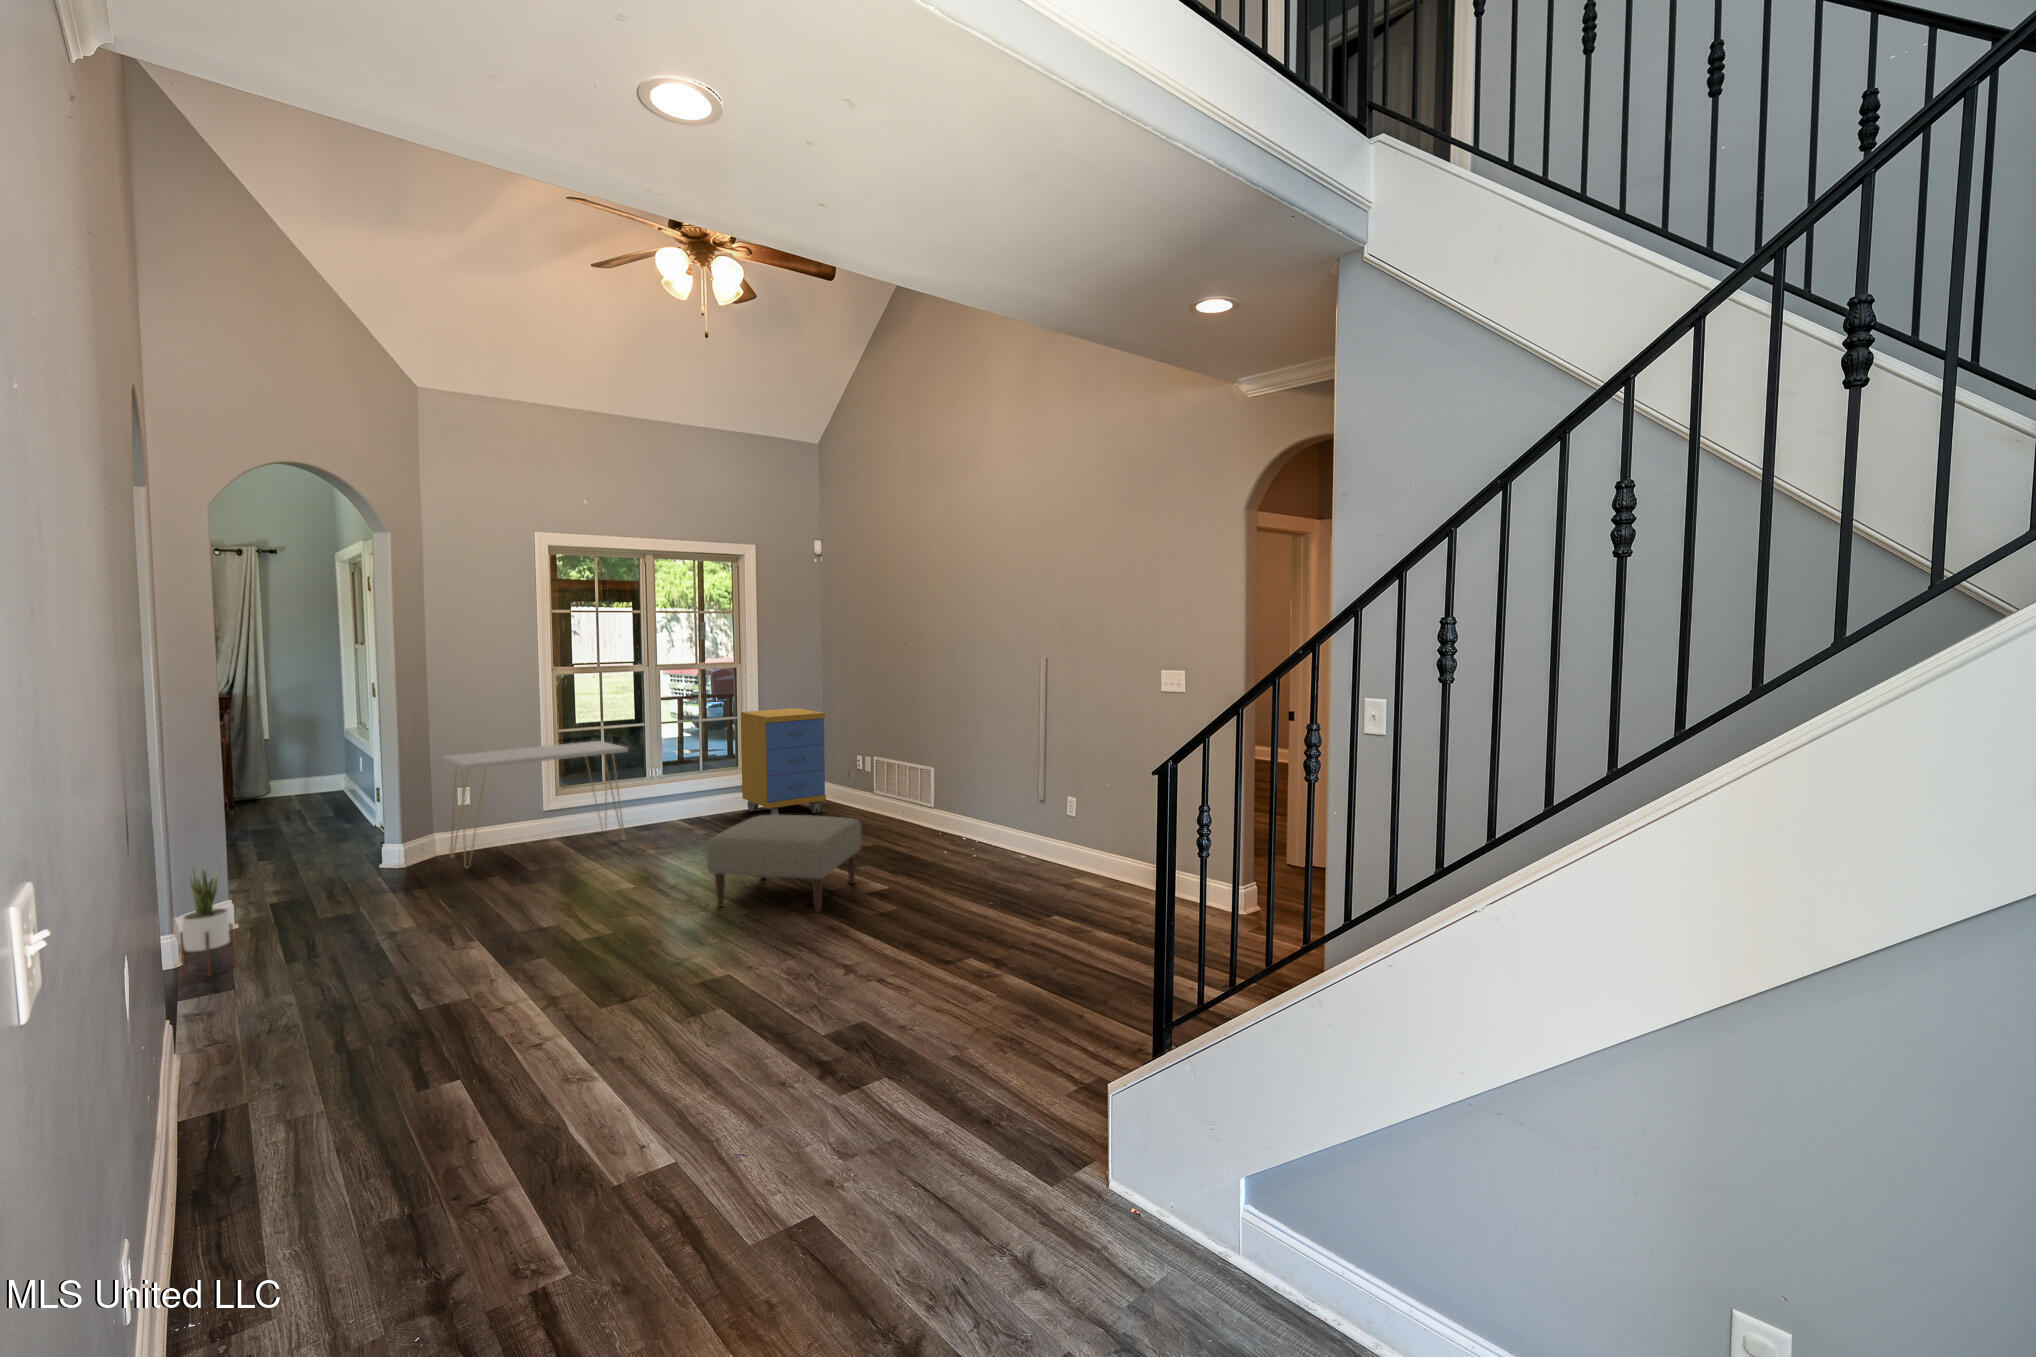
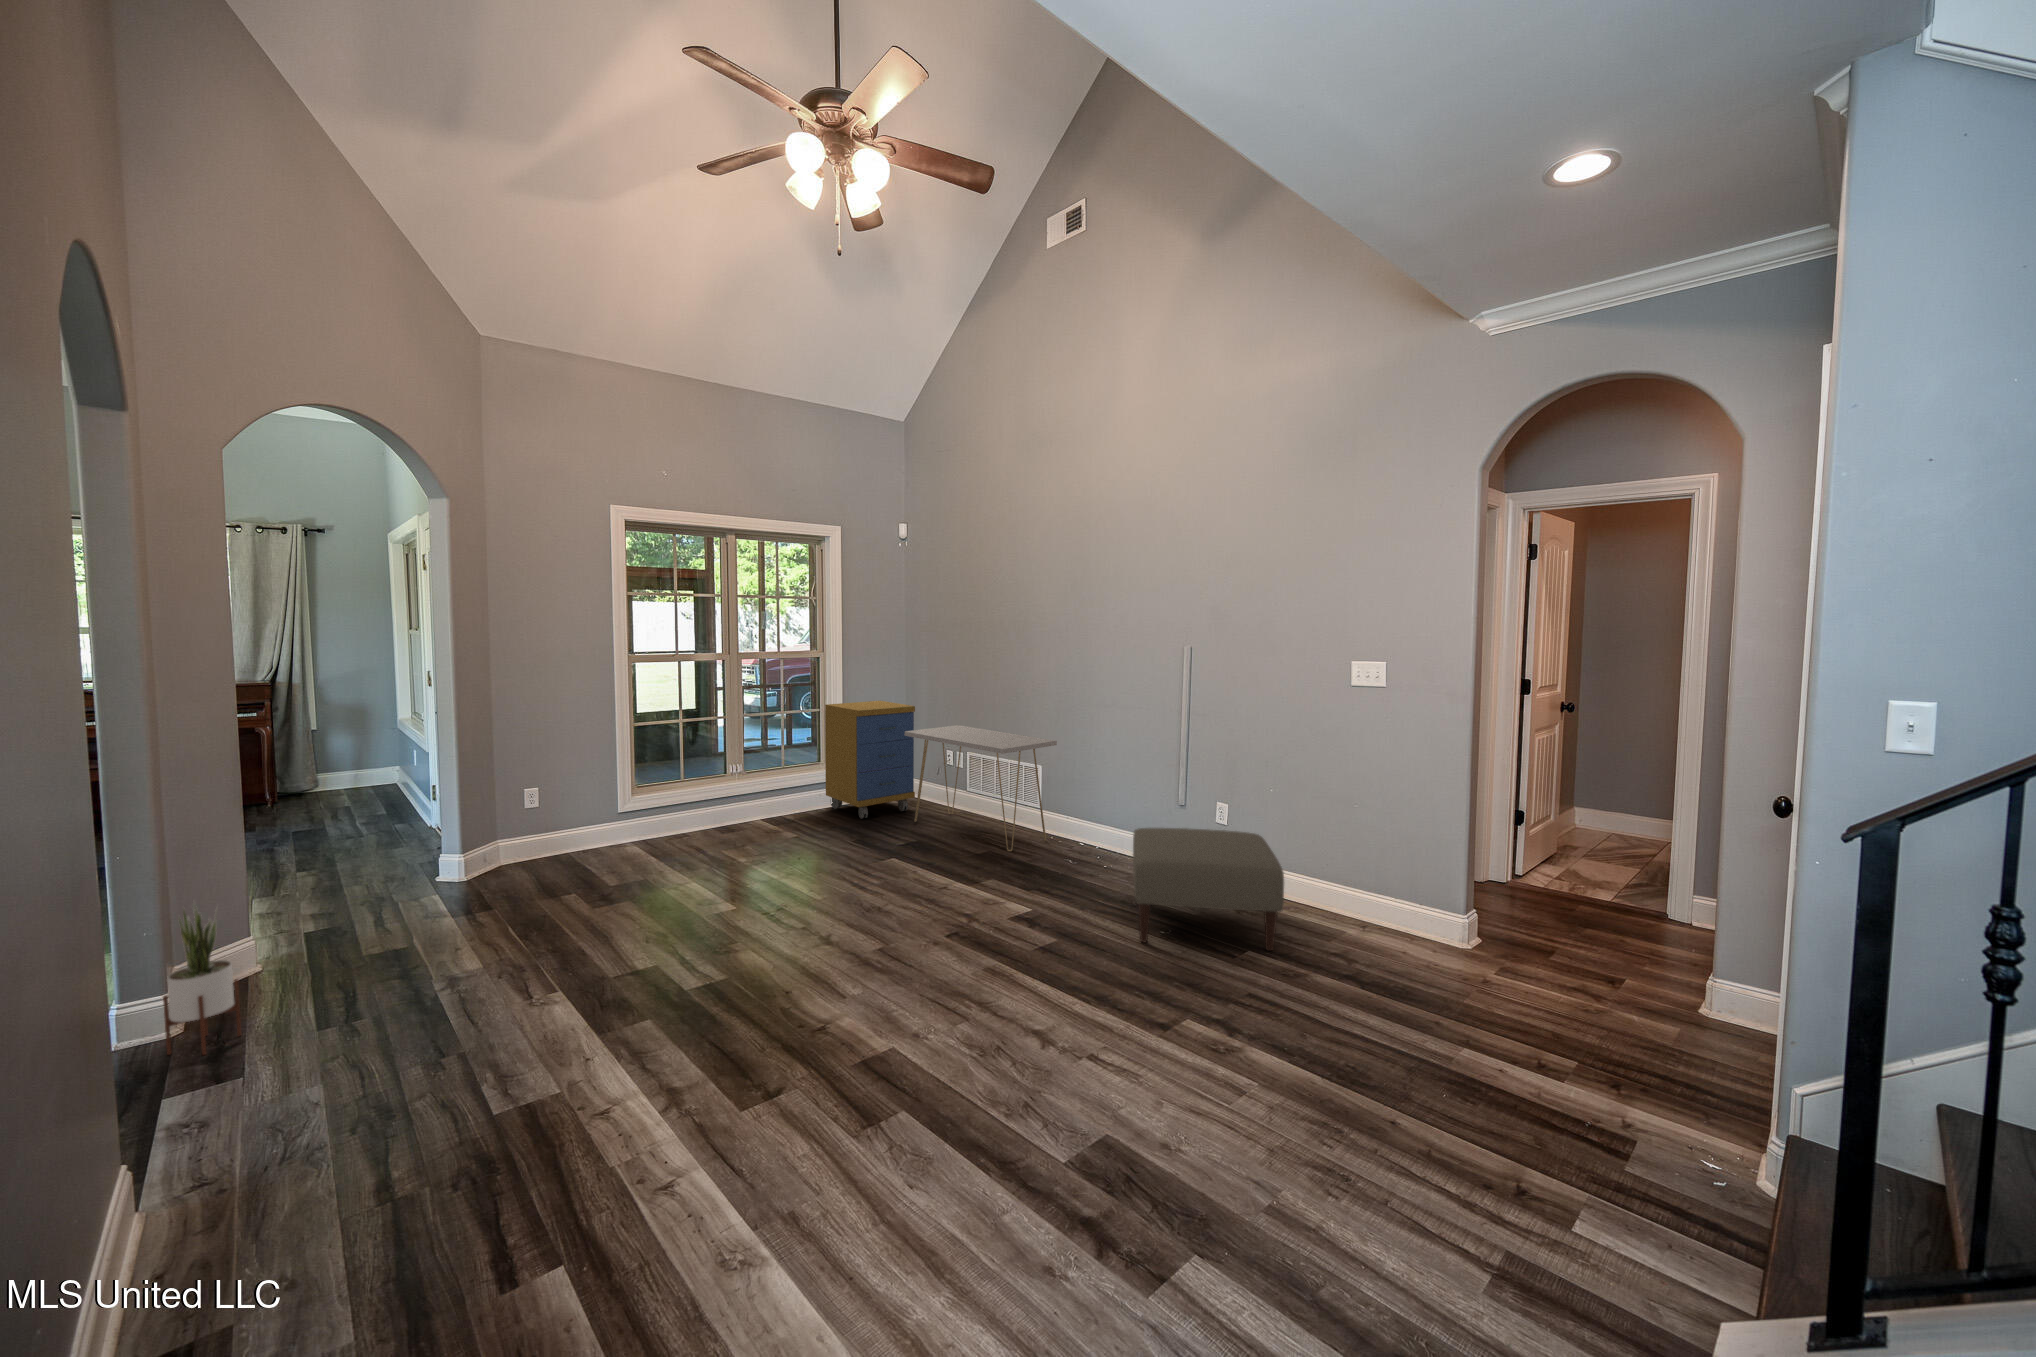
console table: present [442,741,628,868] -> present [904,725,1057,852]
ottoman: present [708,815,861,912] -> present [1133,828,1284,951]

